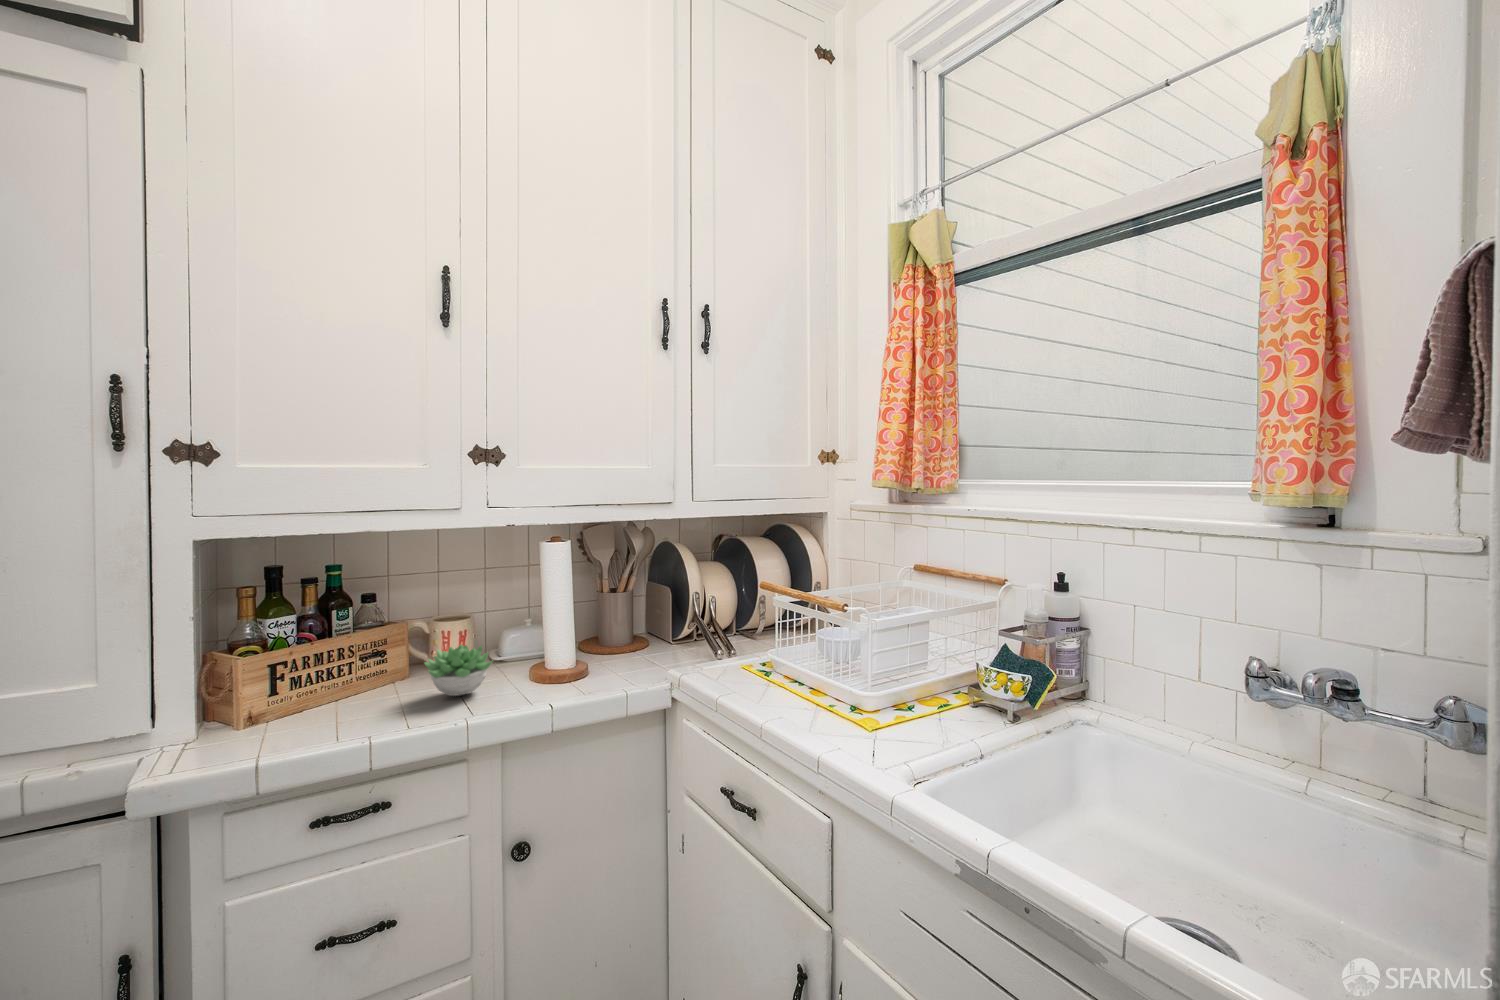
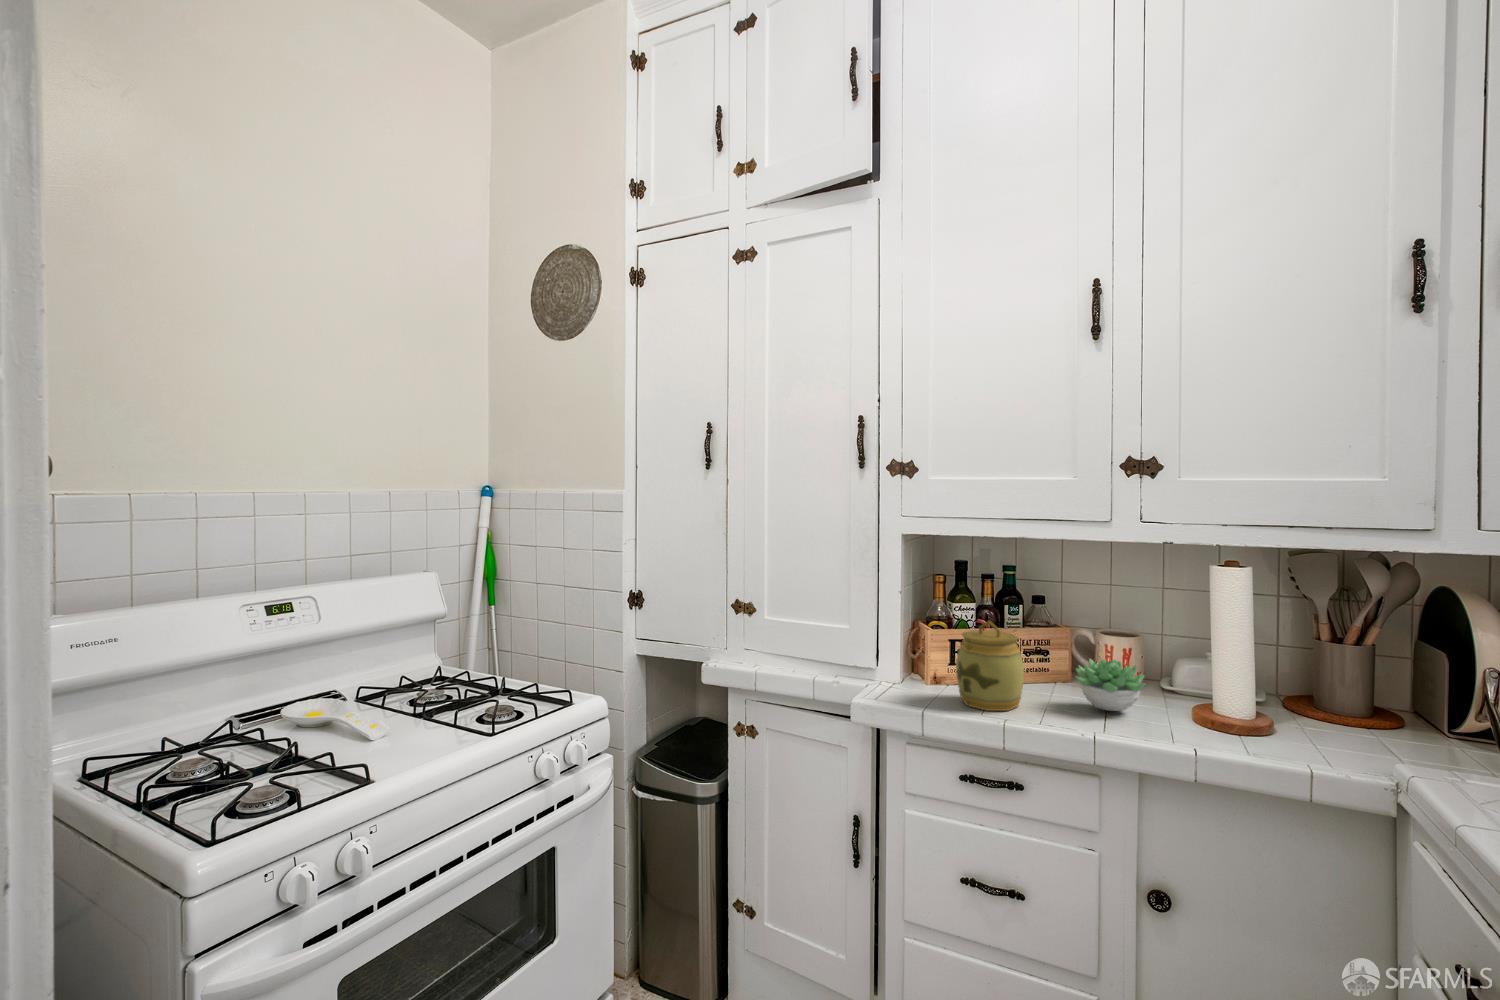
jar: none [286,633,374,739] -> present [956,621,1024,711]

